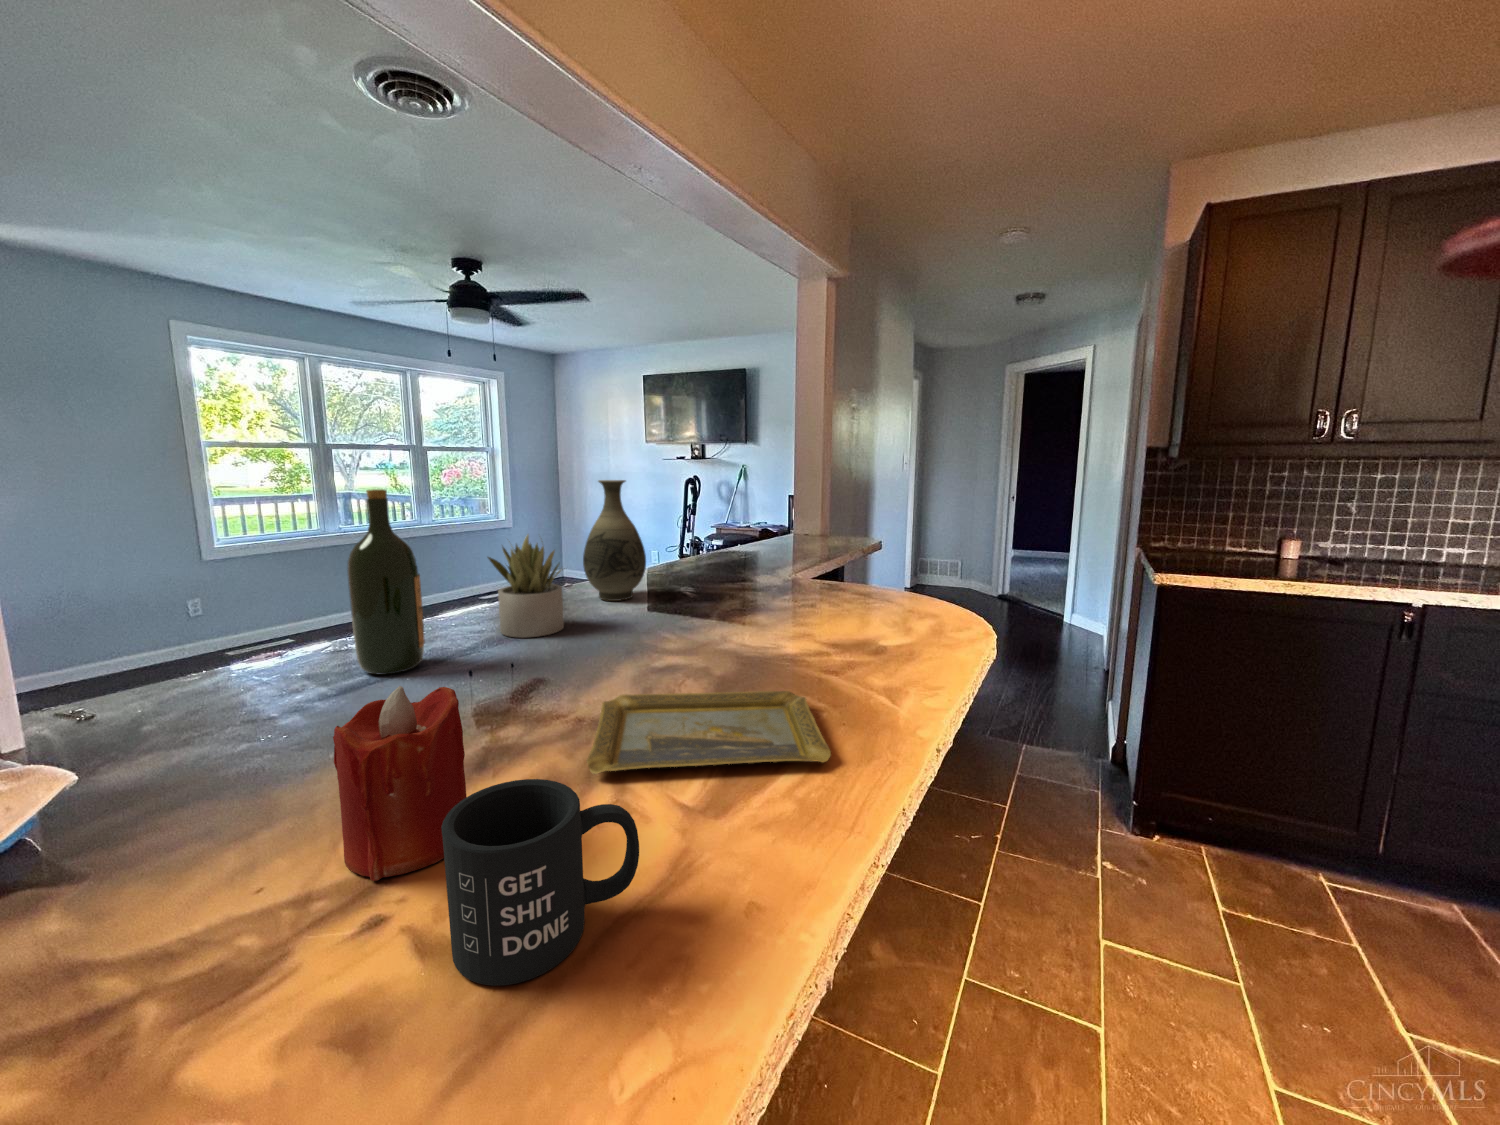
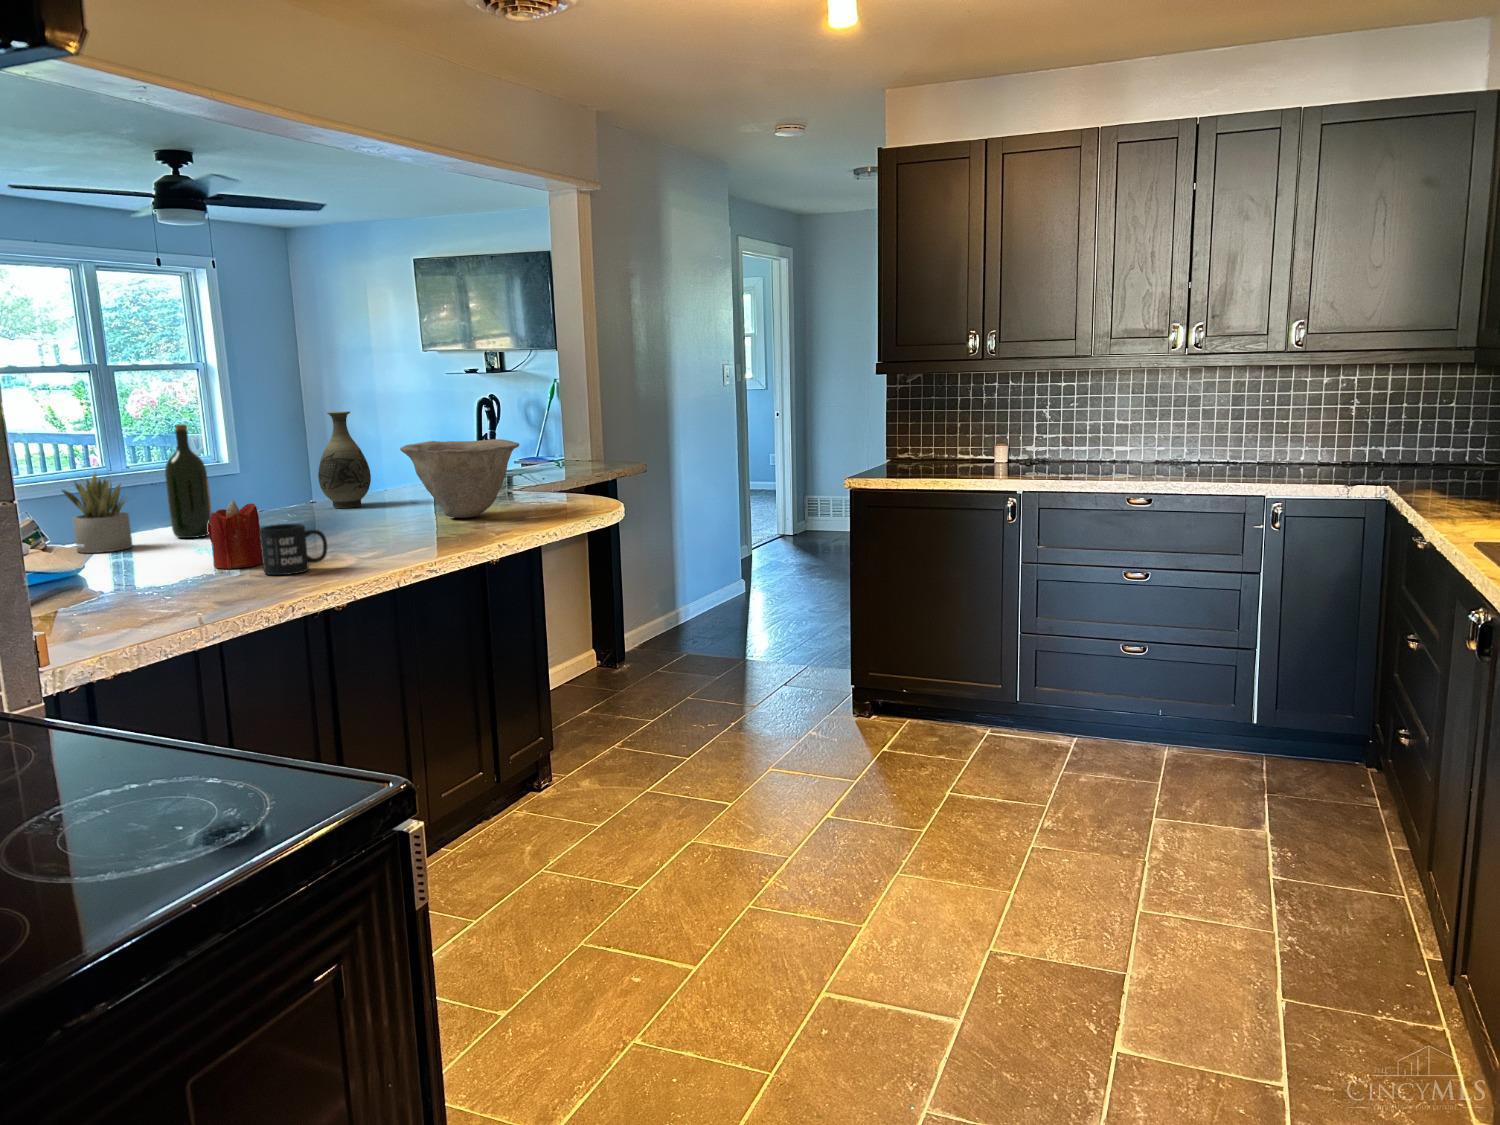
bowl: none [709,524,881,640] -> present [400,439,519,518]
succulent plant: present [488,535,564,638] -> present [62,472,132,553]
tray: present [587,691,831,774] -> none [313,529,437,551]

